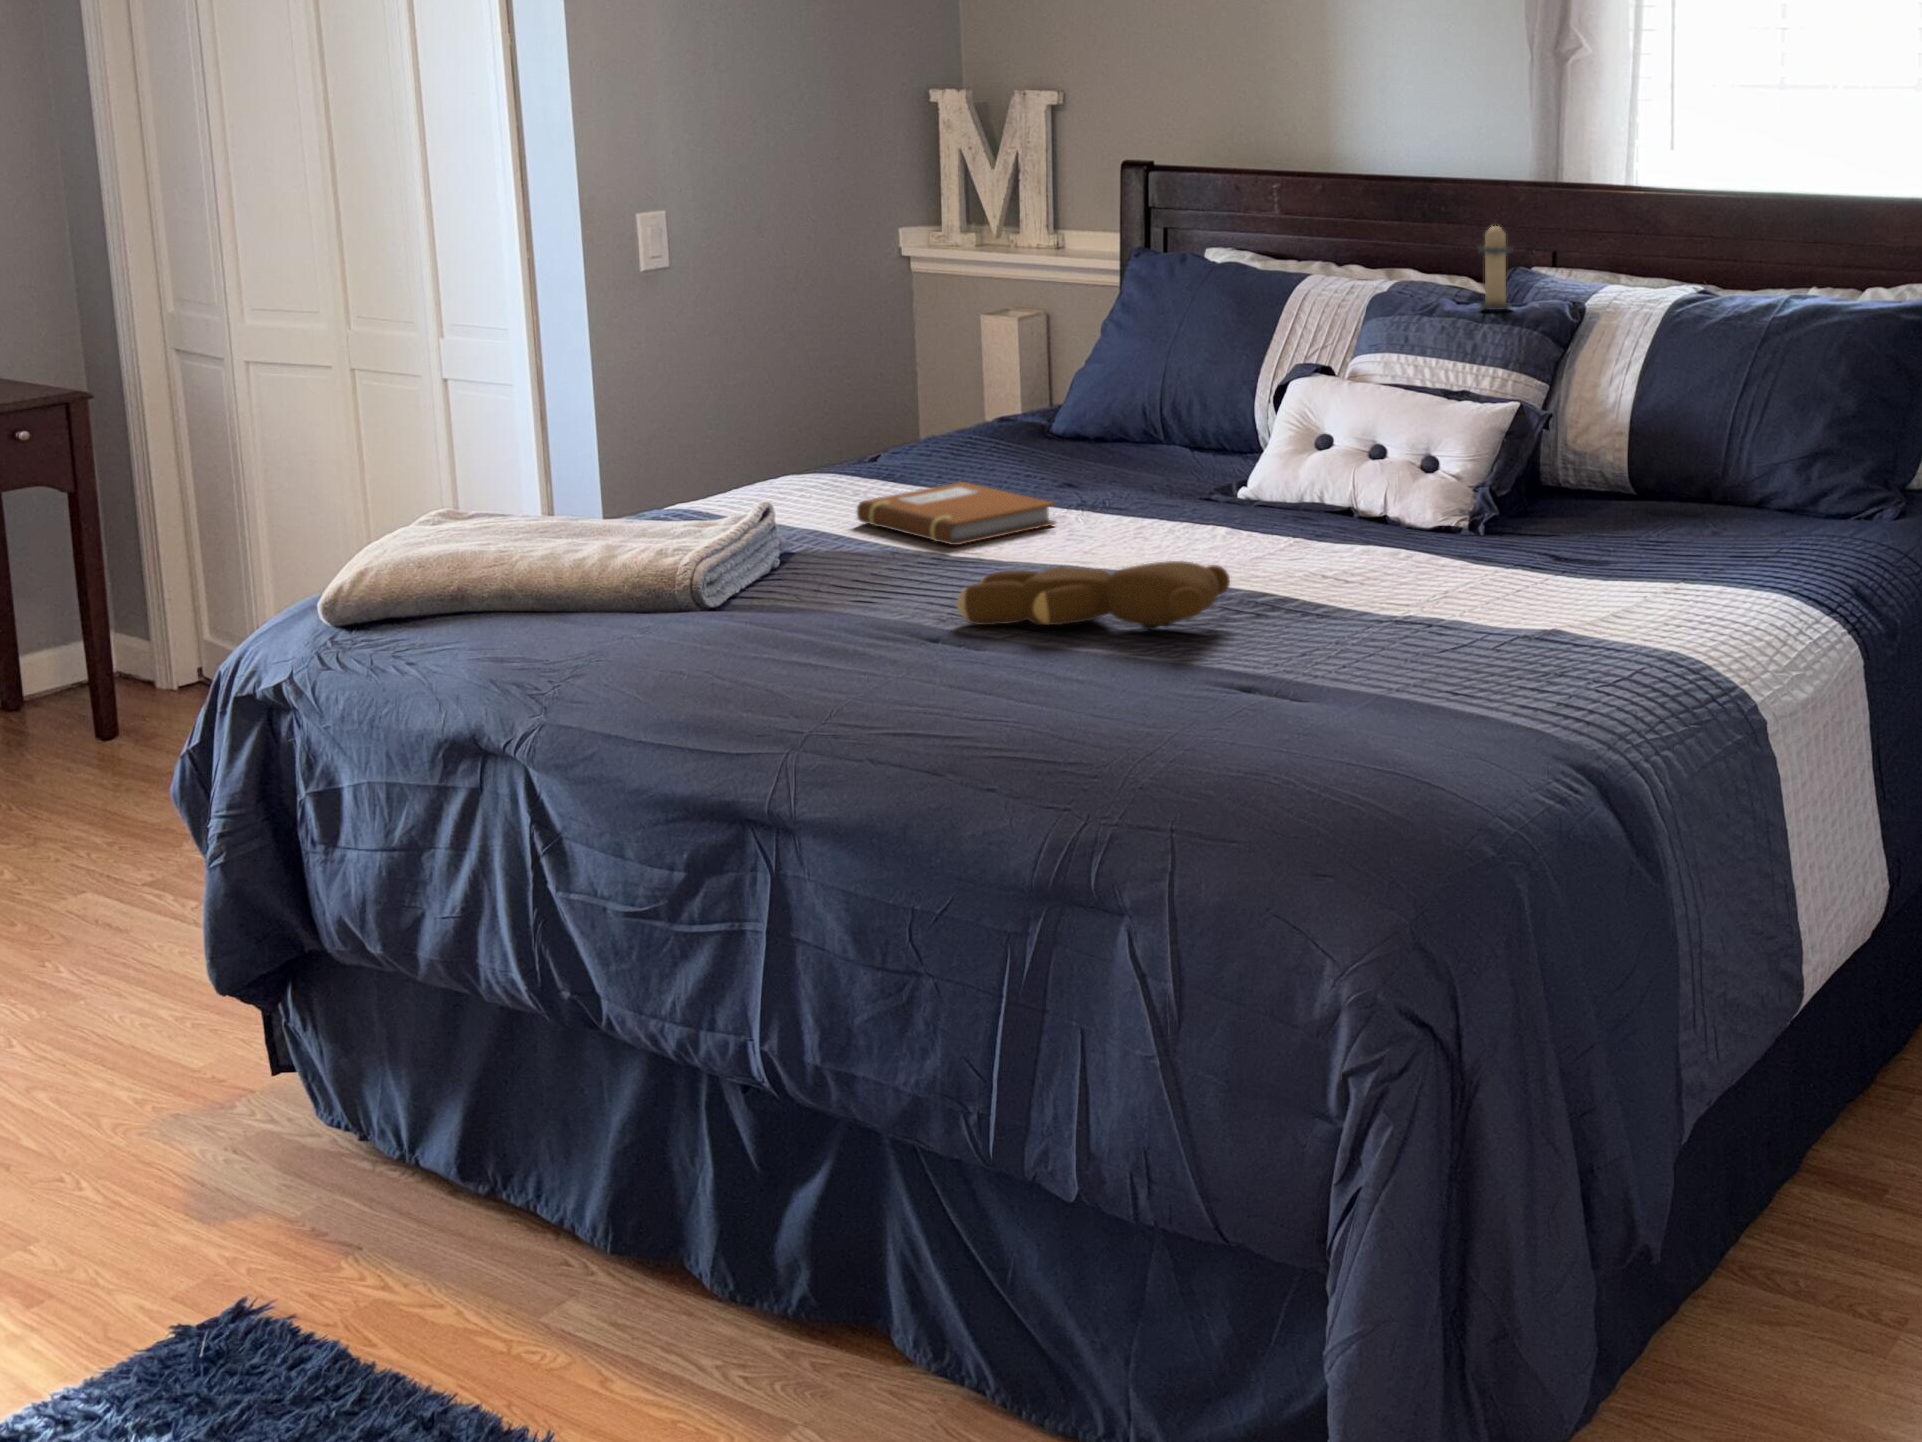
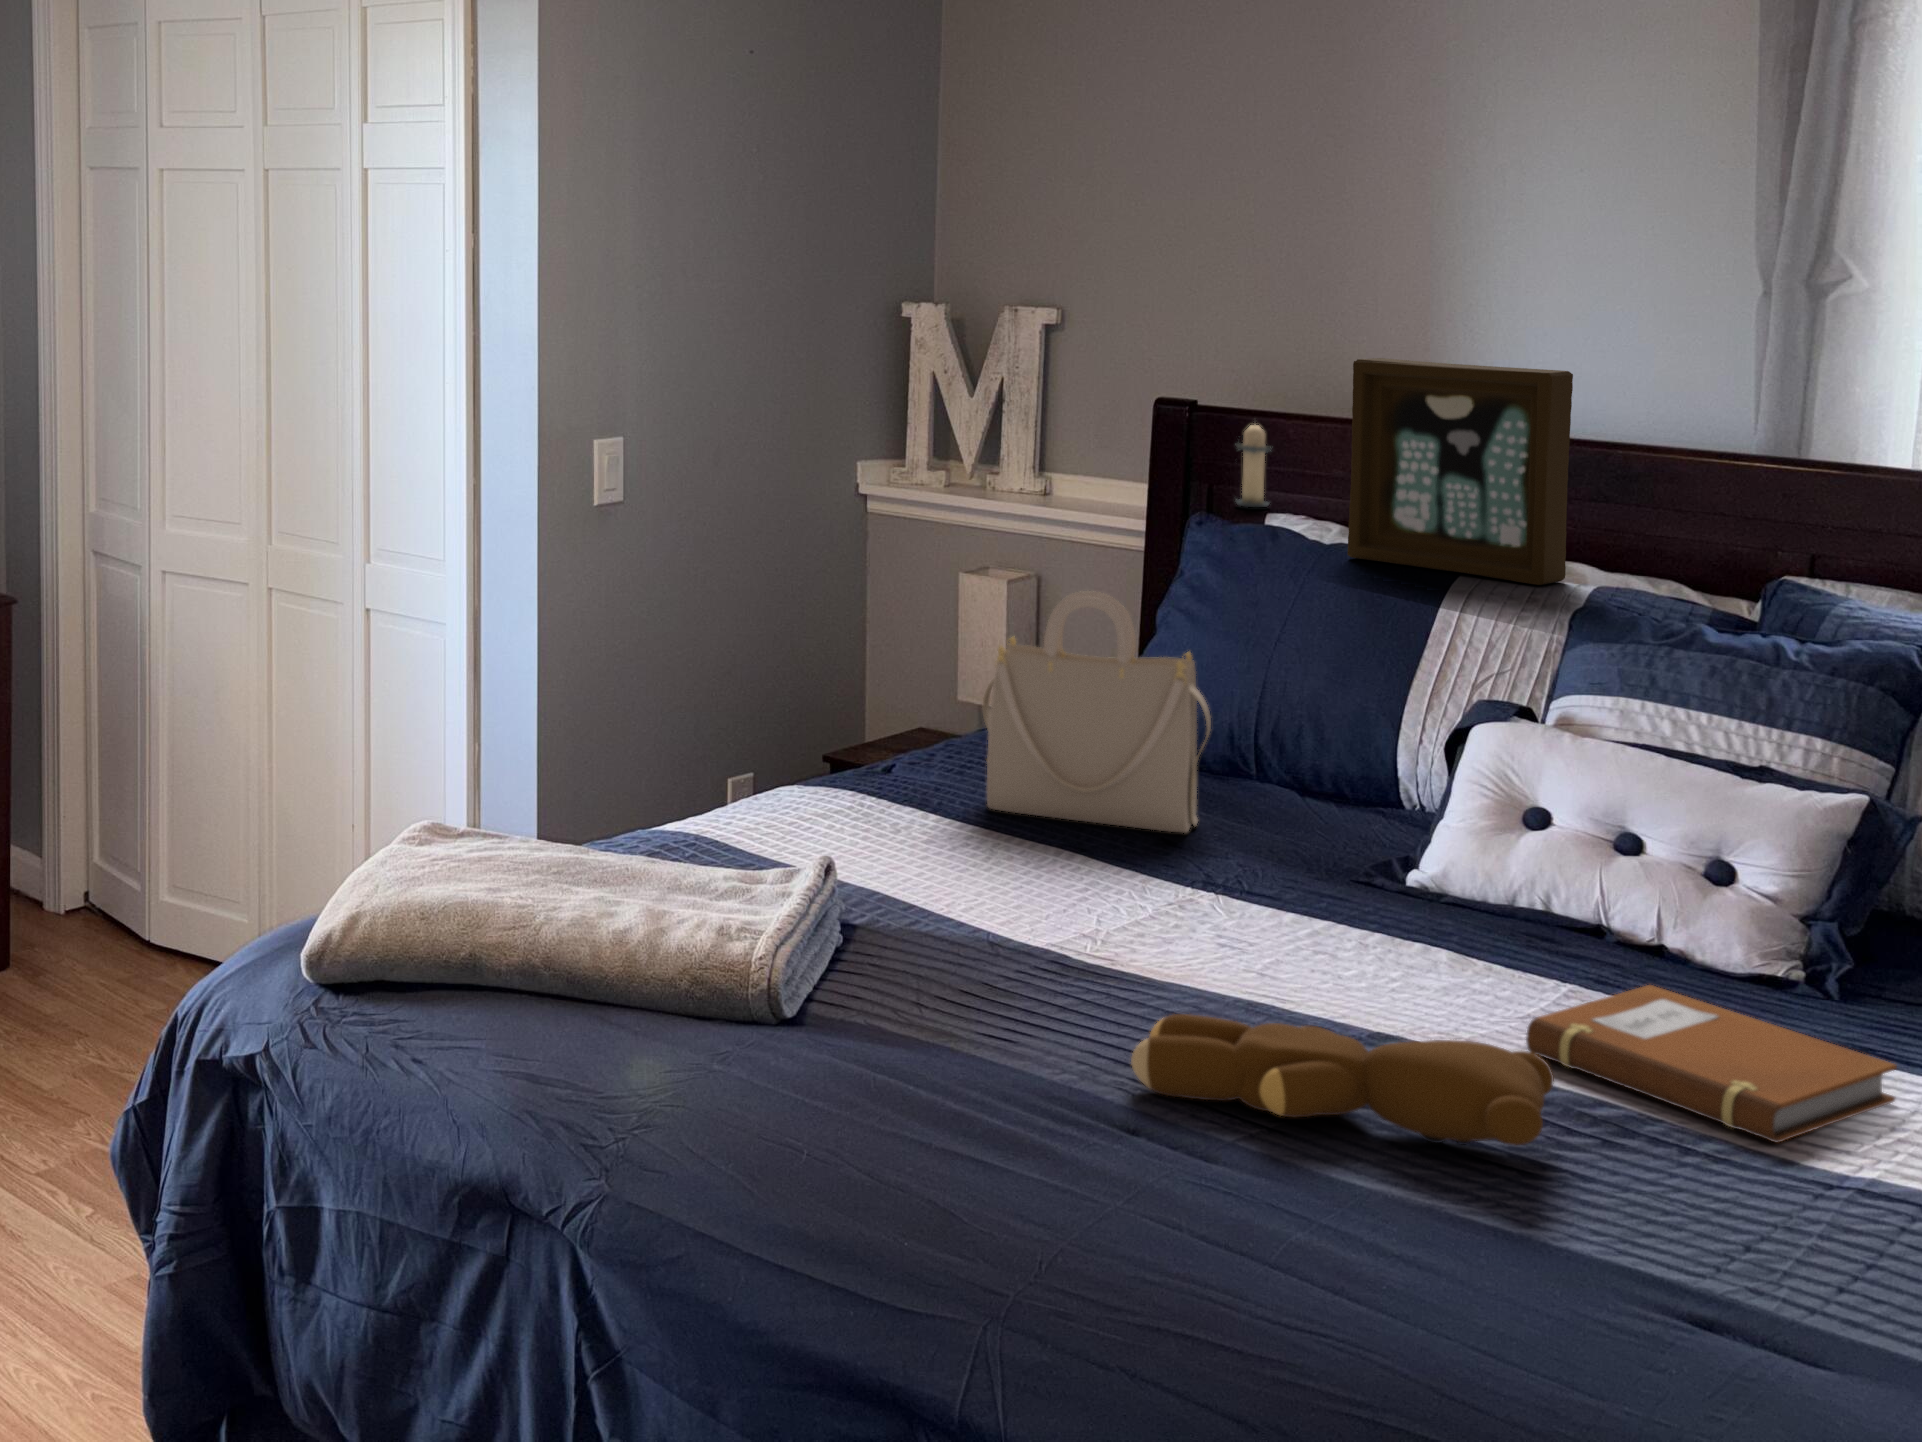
picture frame: none [1237,116,1385,282] -> present [1347,358,1573,585]
candle: present [1478,226,1513,310] -> present [1236,424,1272,507]
handbag: none [938,303,1111,481] -> present [982,591,1211,833]
notebook: present [857,482,1055,546] -> present [1526,985,1897,1142]

